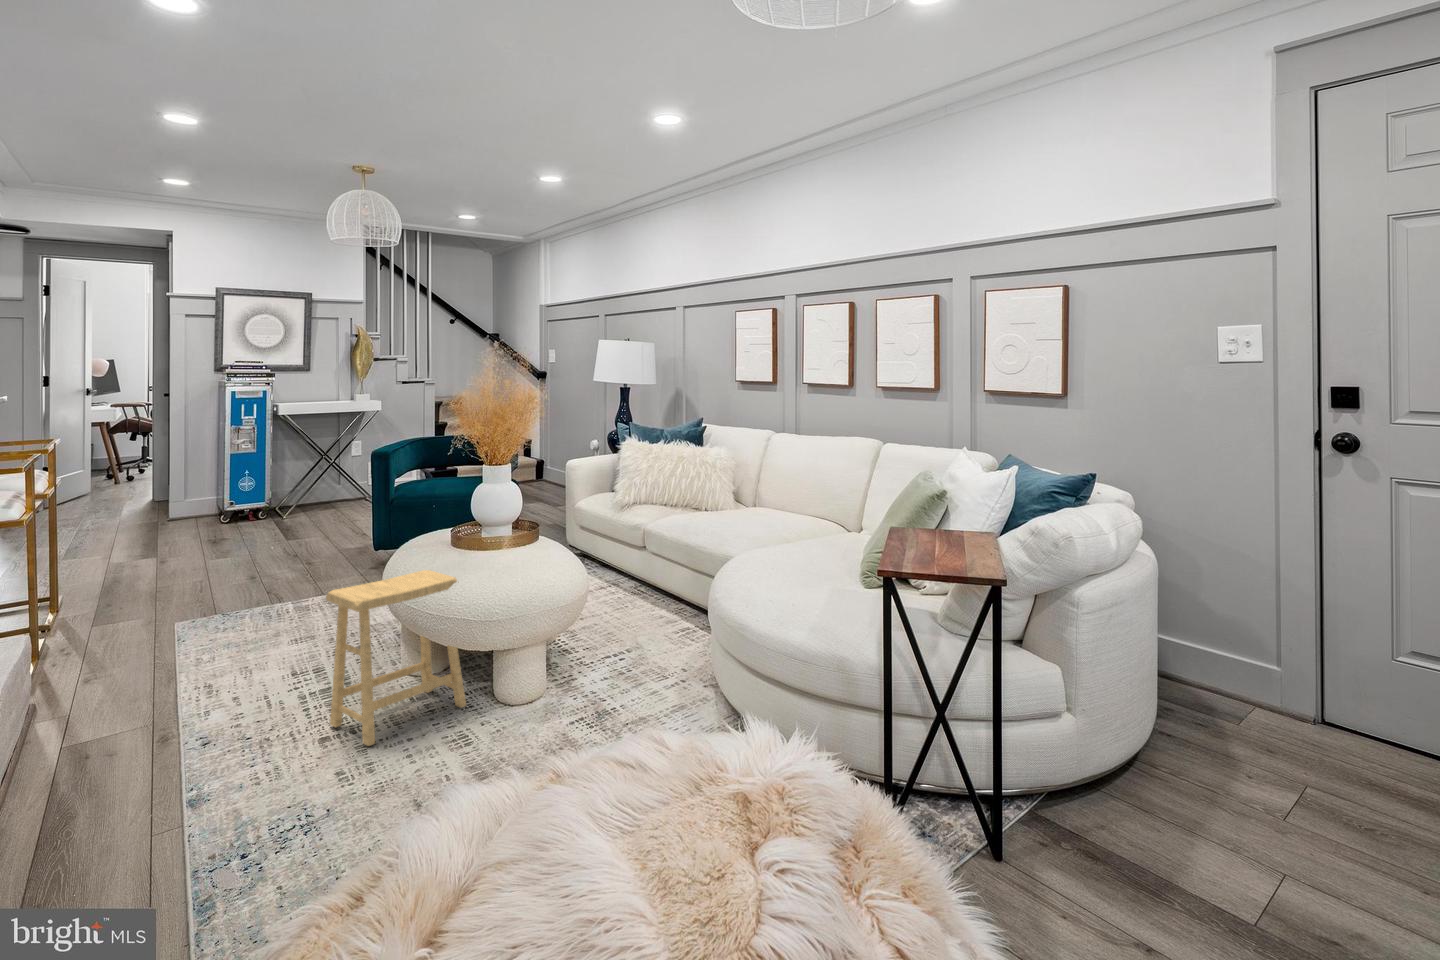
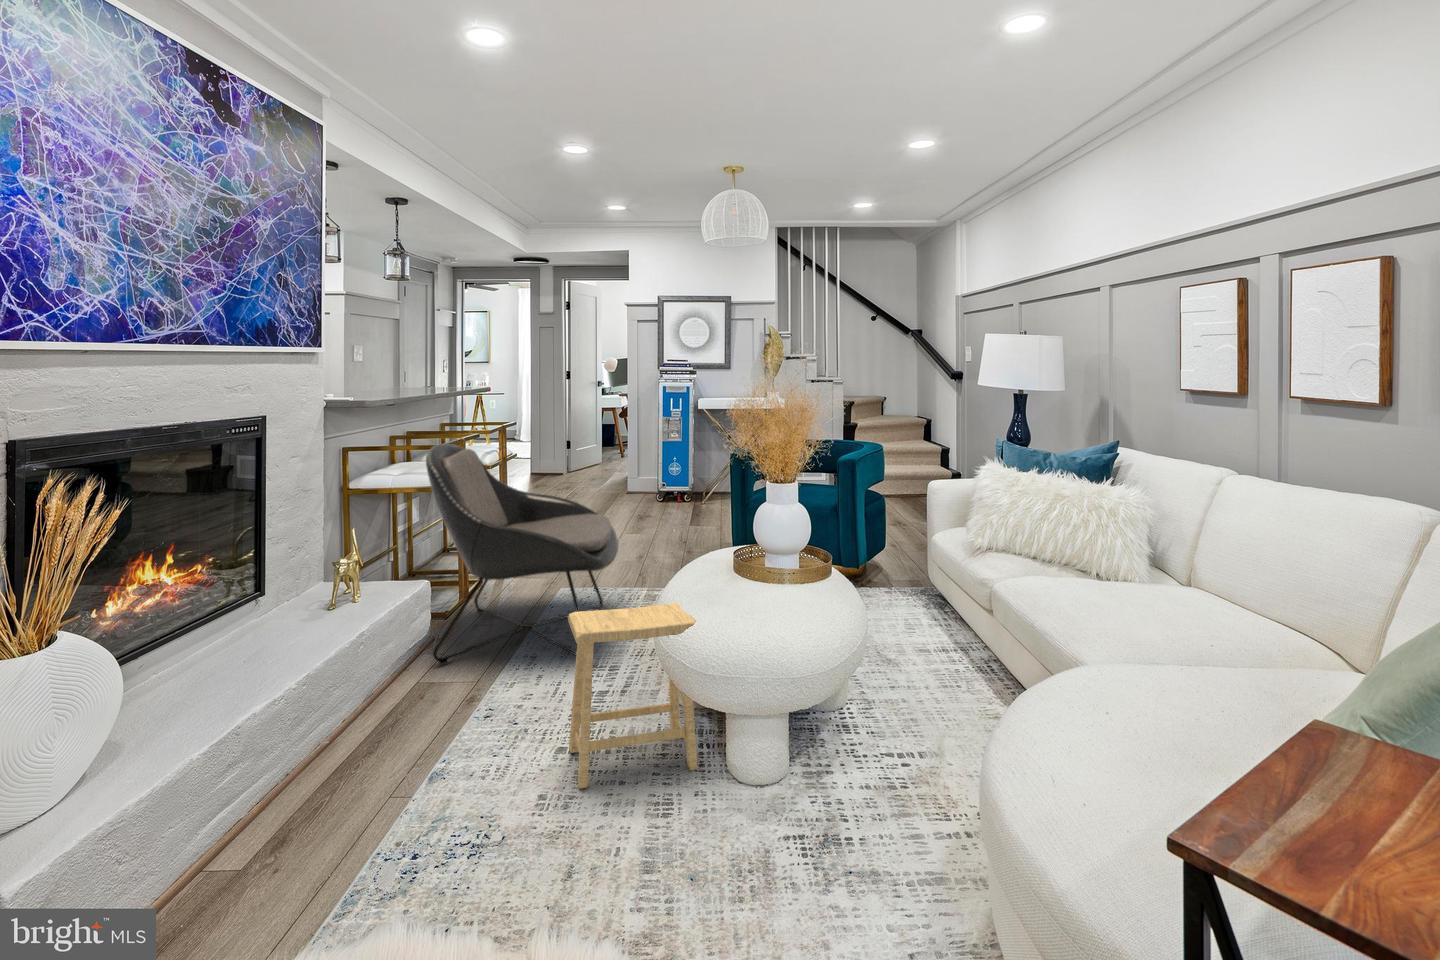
lounge chair: none [30,452,298,706] -> present [426,444,618,665]

